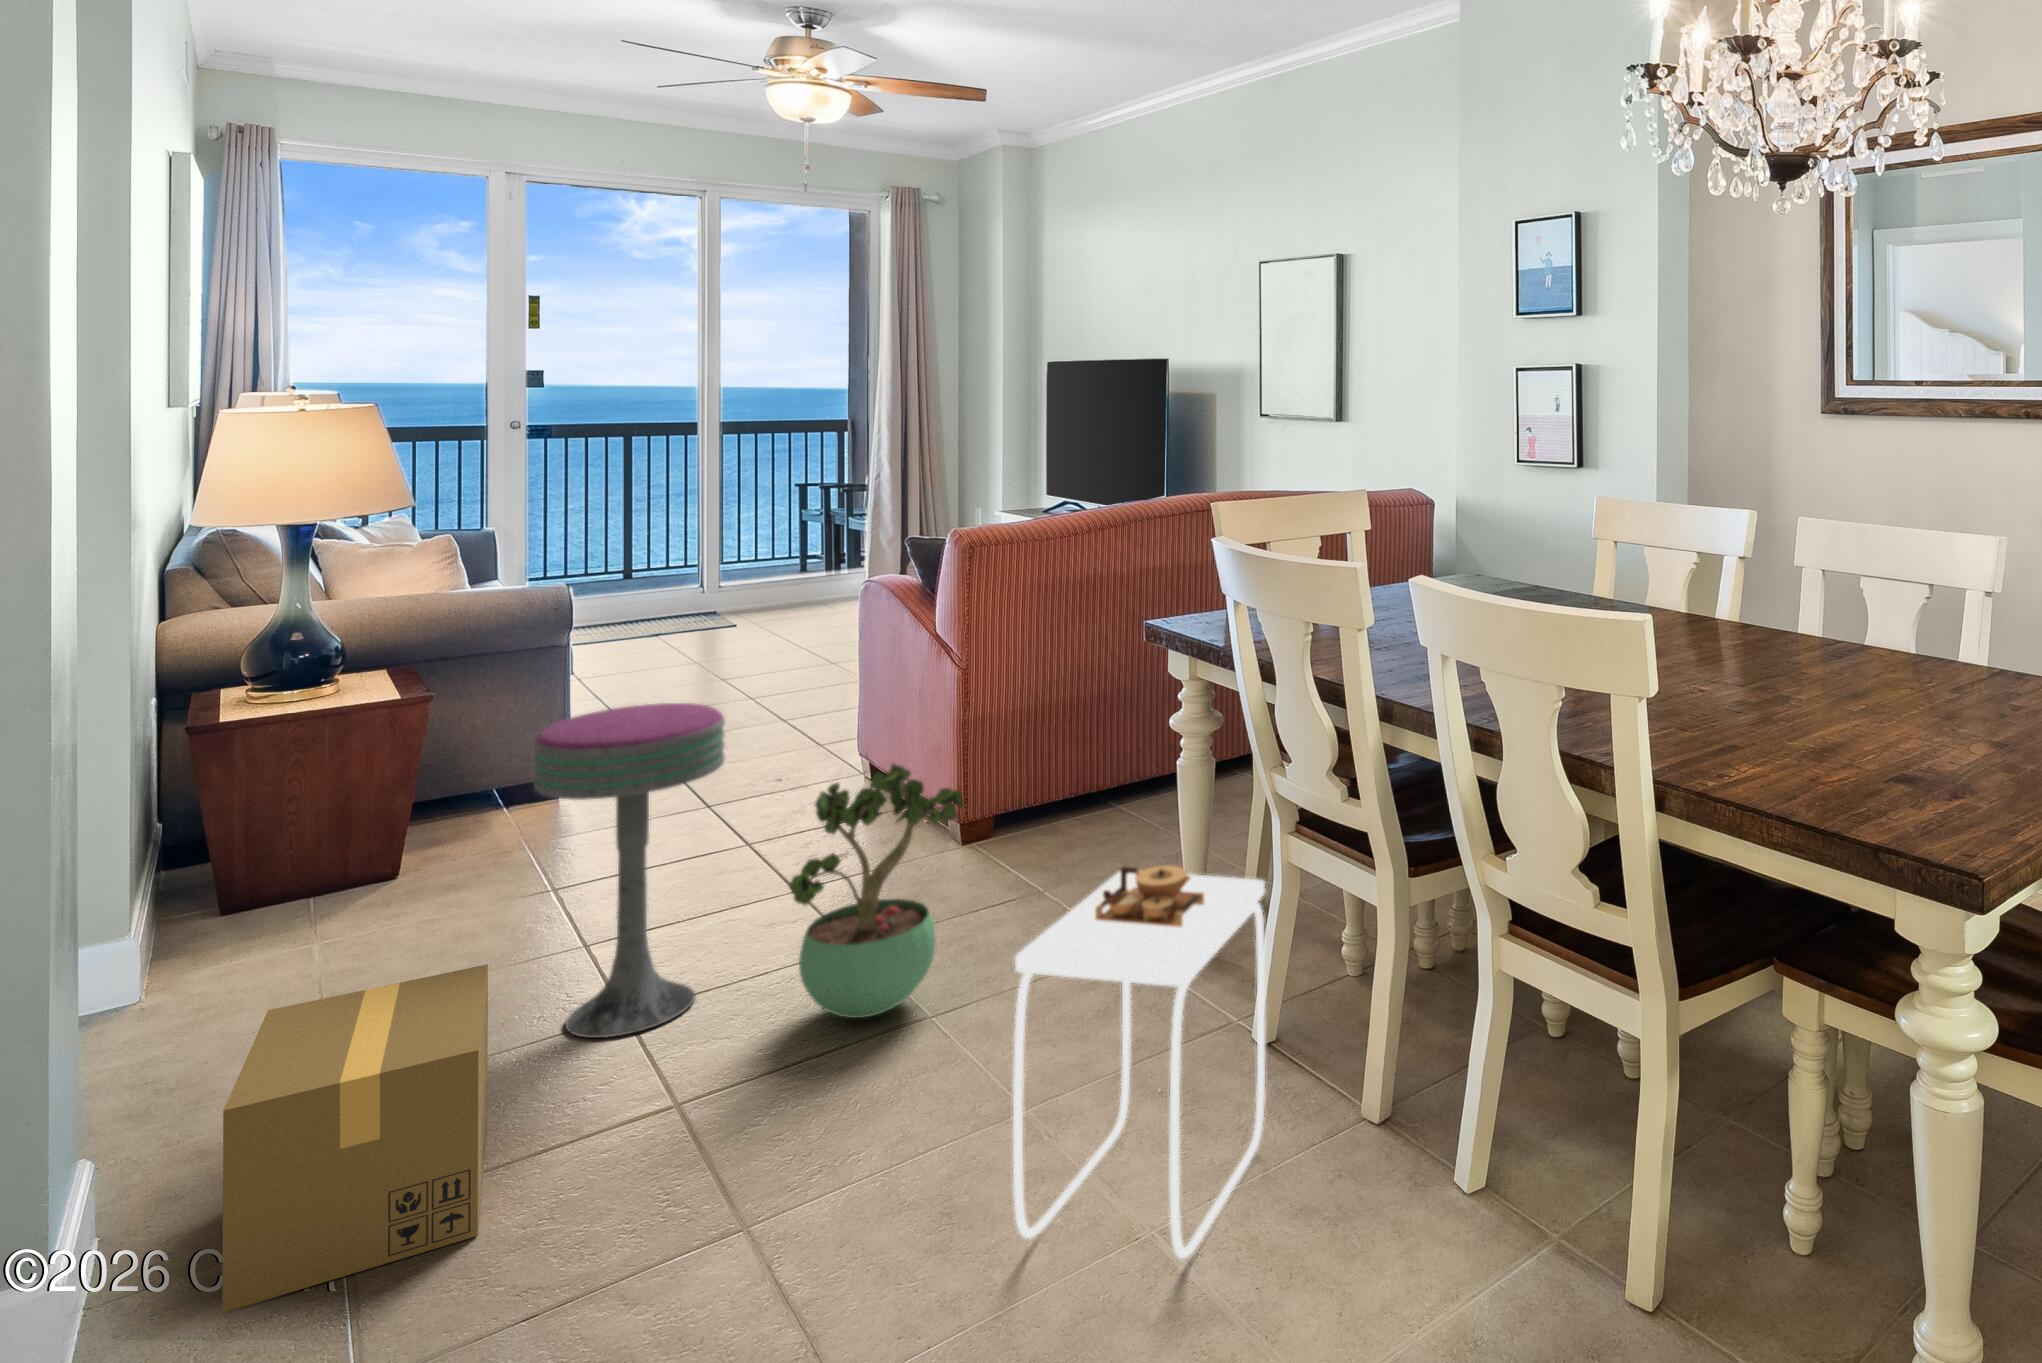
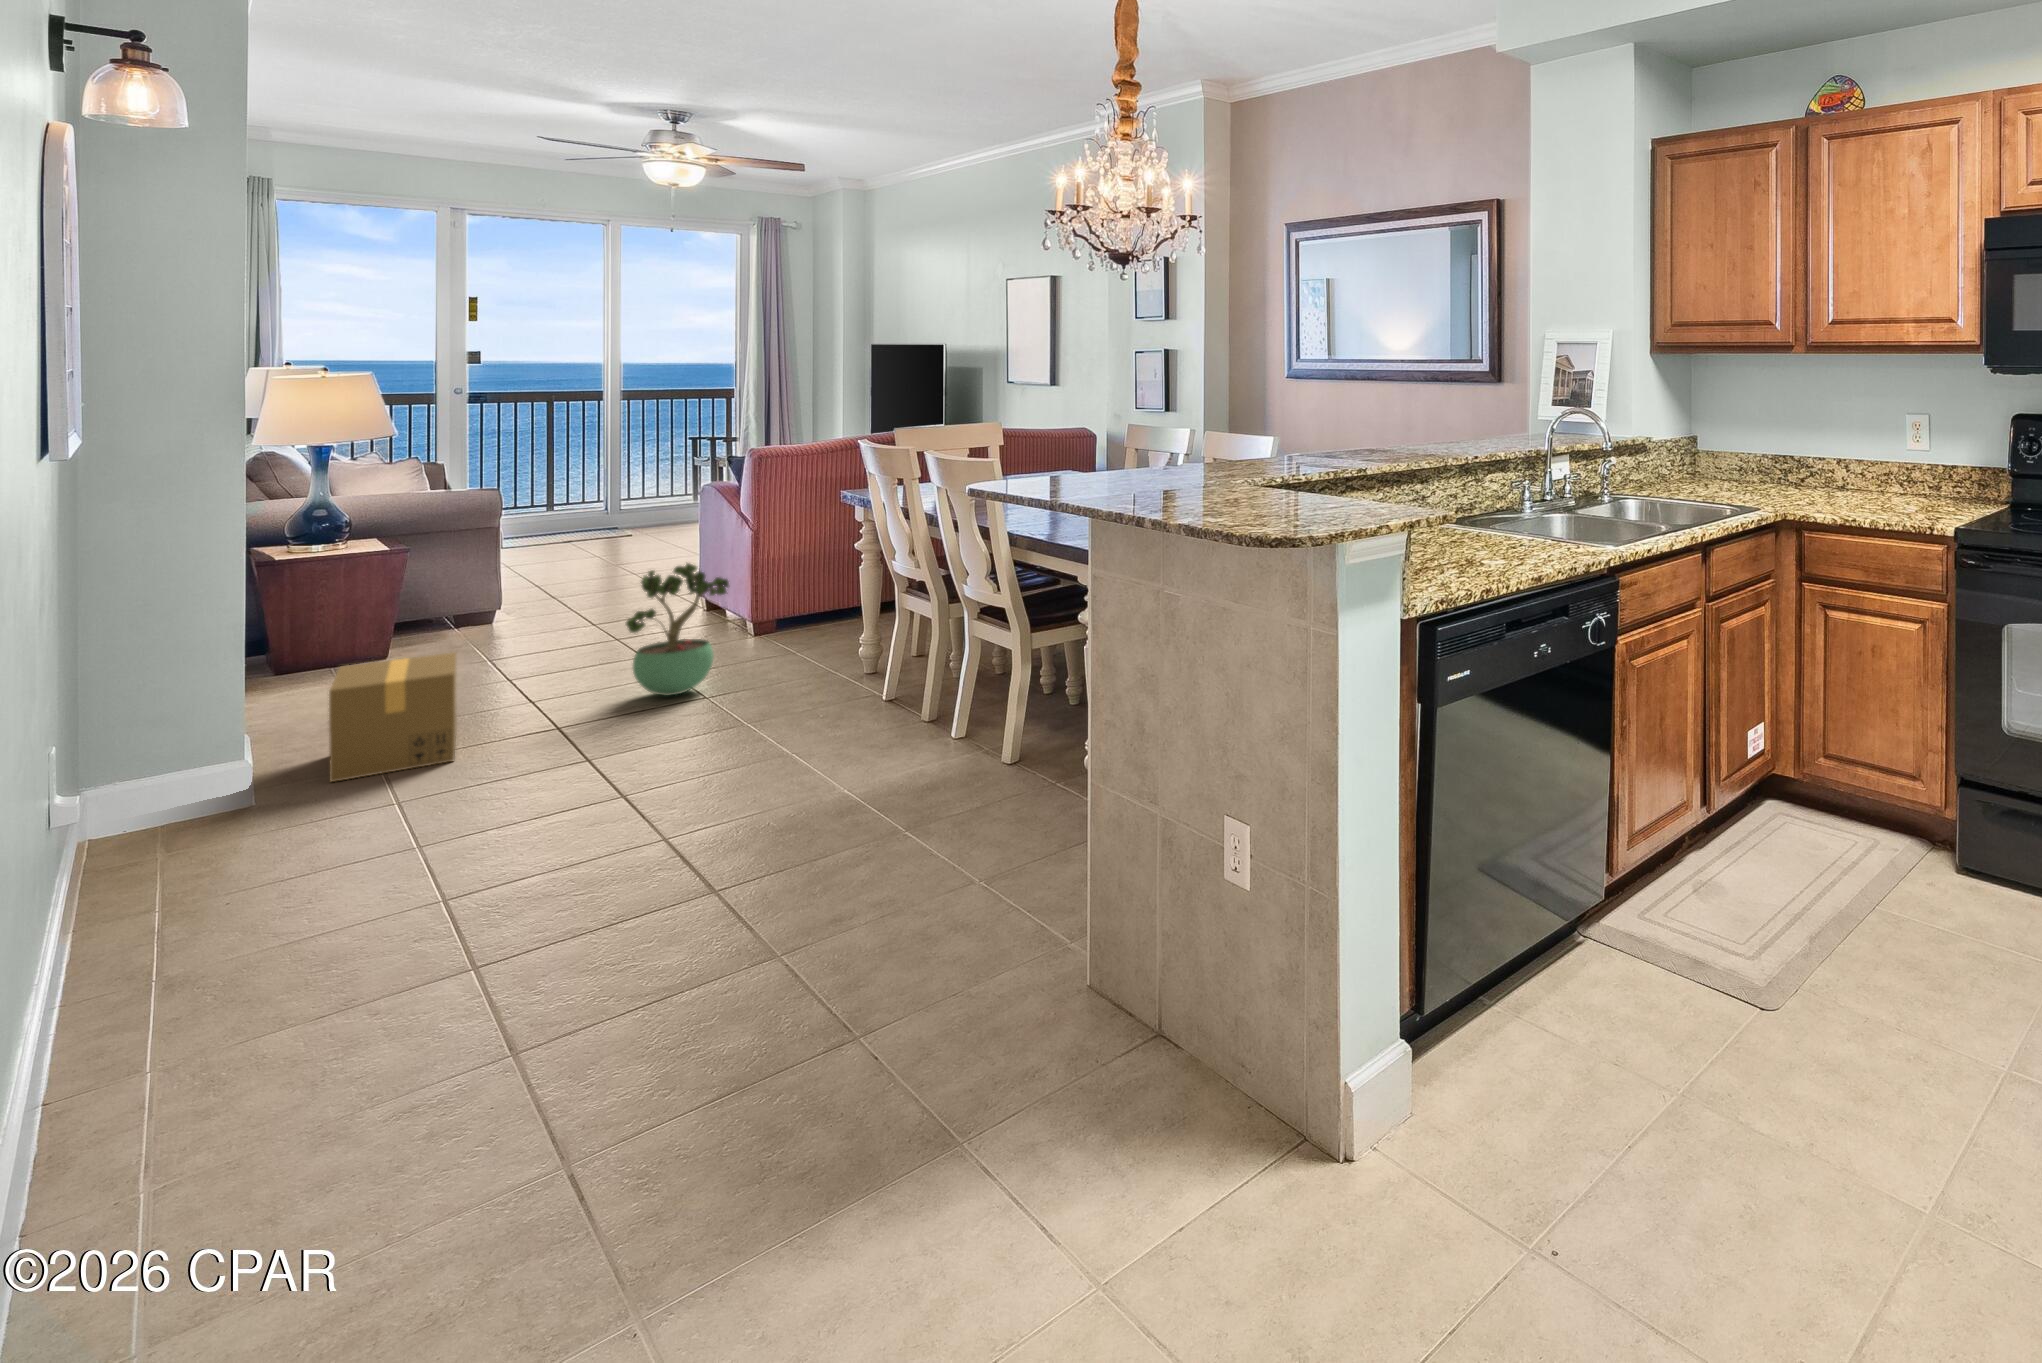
bar stool: present [534,703,725,1038] -> none [480,536,592,706]
side table: present [1013,865,1265,1259] -> none [720,589,865,754]

